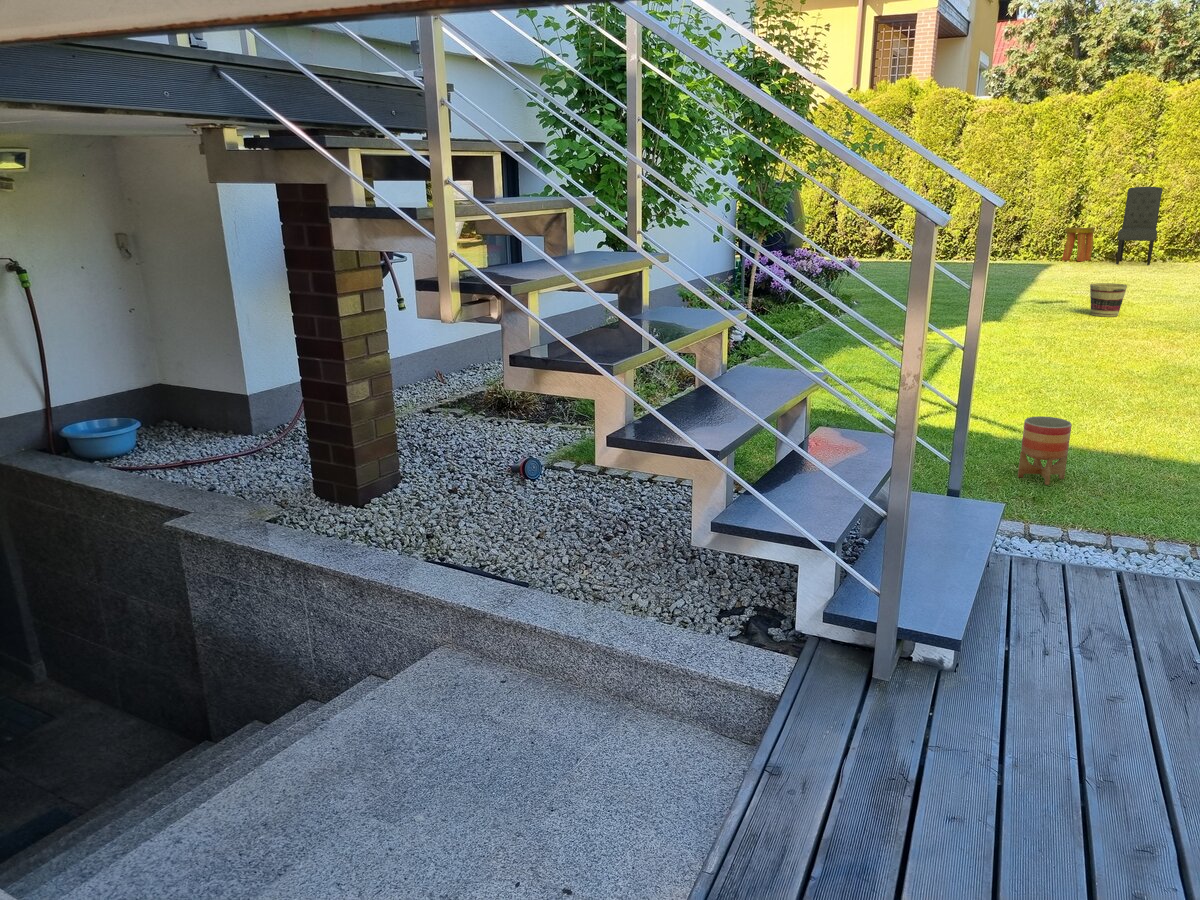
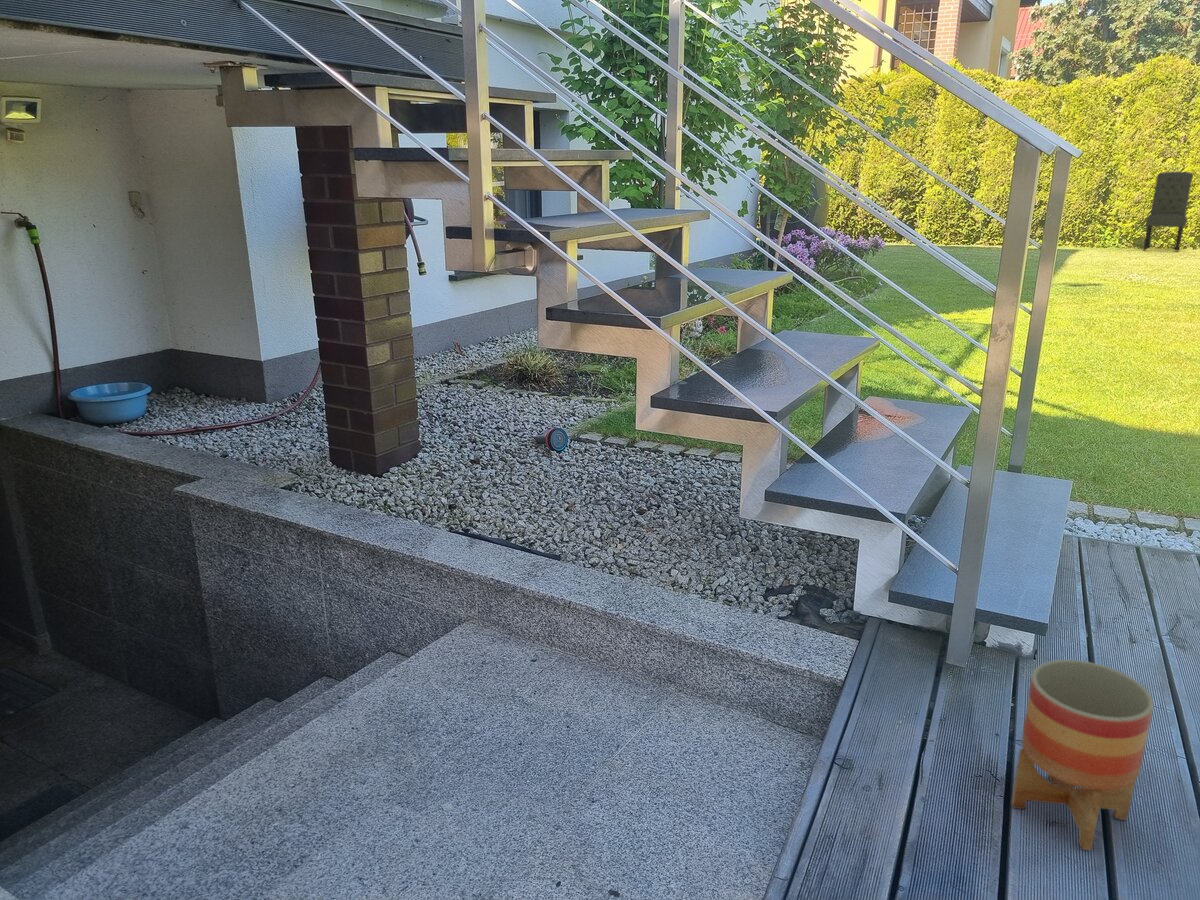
stool: present [1062,227,1095,261] -> none [1087,213,1122,248]
basket: present [1090,283,1127,317] -> none [1125,266,1163,300]
planter: present [1018,416,1072,485] -> present [1012,660,1153,850]

